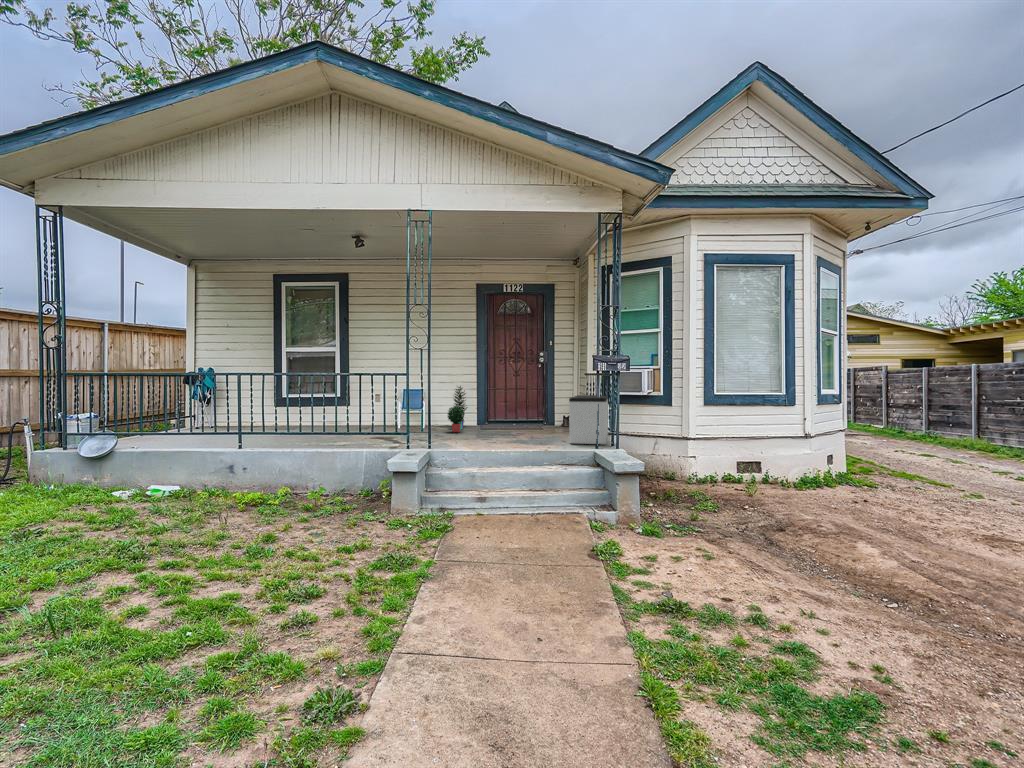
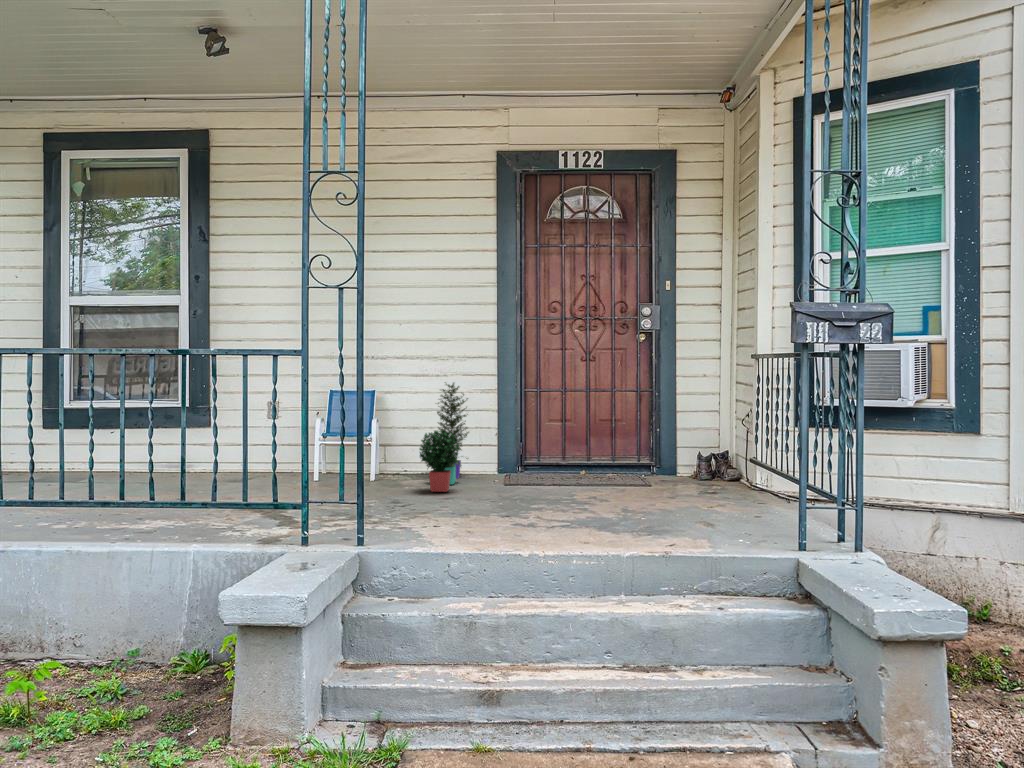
bench: present [569,395,608,444] -> none [723,407,826,538]

